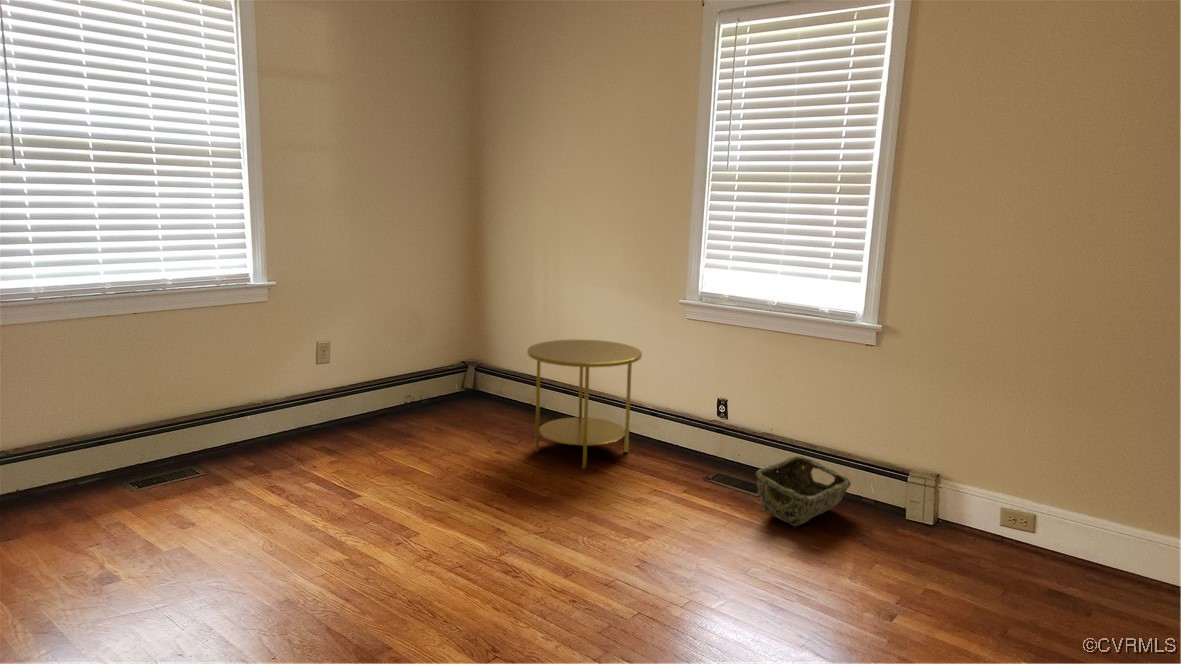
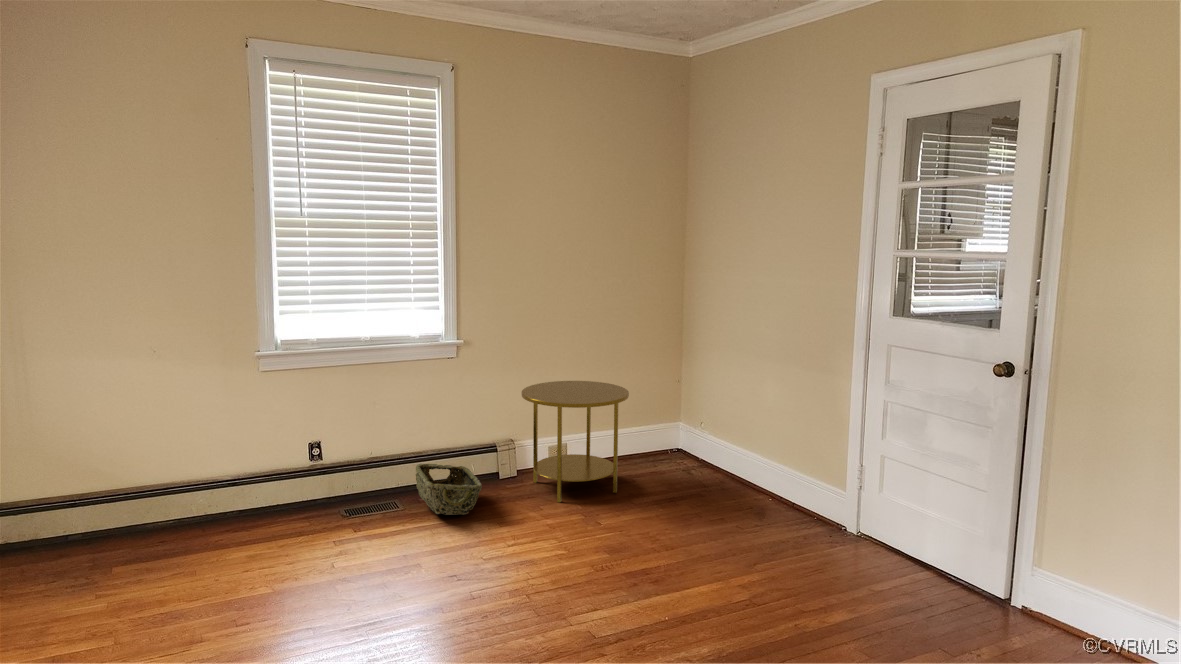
side table: present [527,340,642,468] -> present [521,381,629,502]

